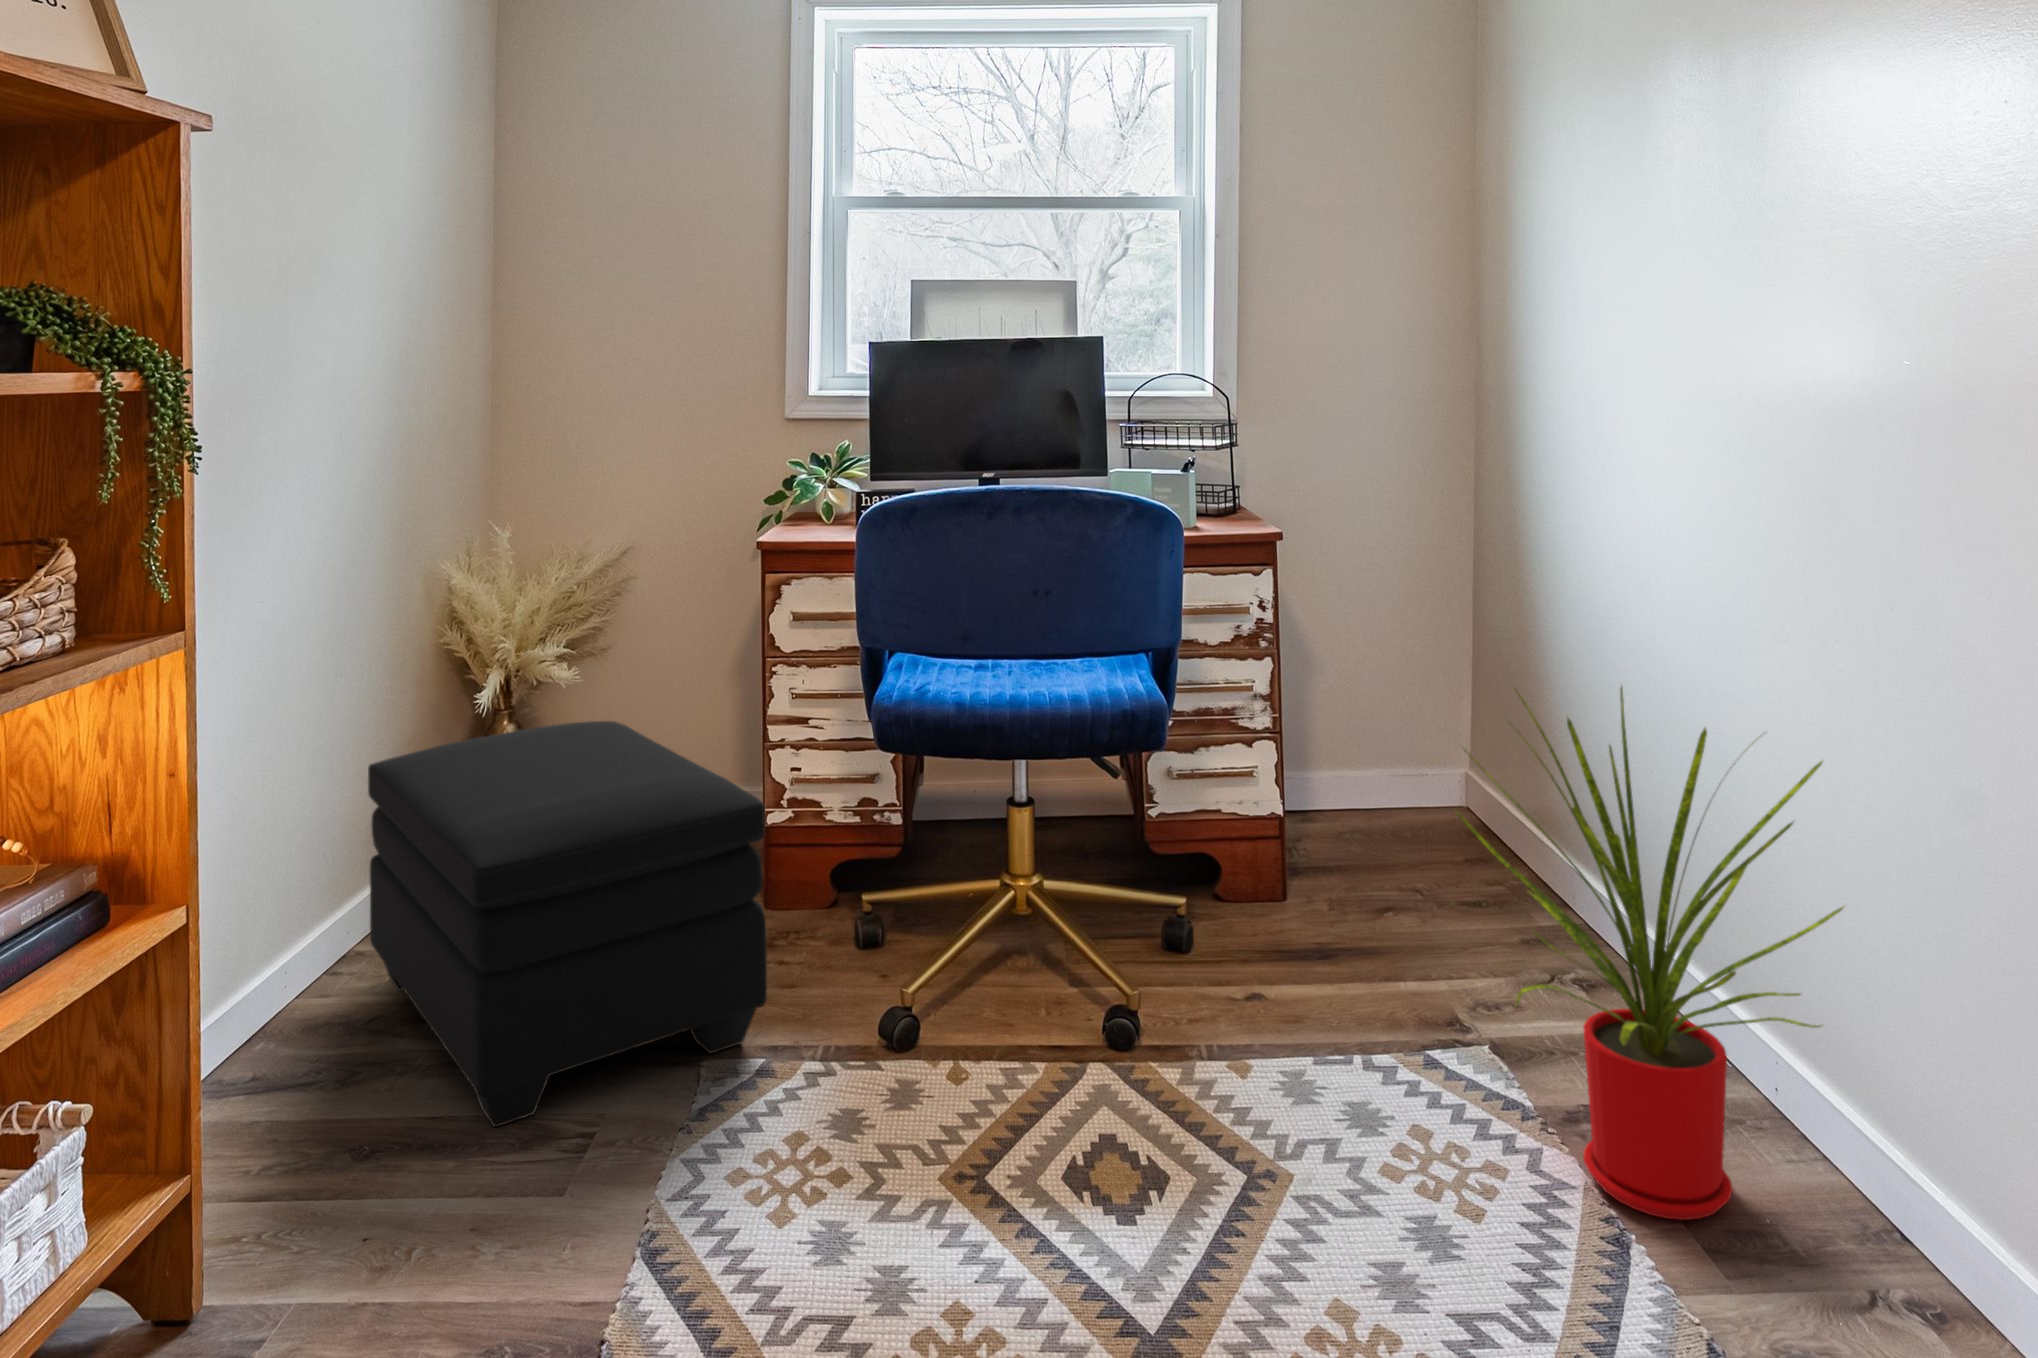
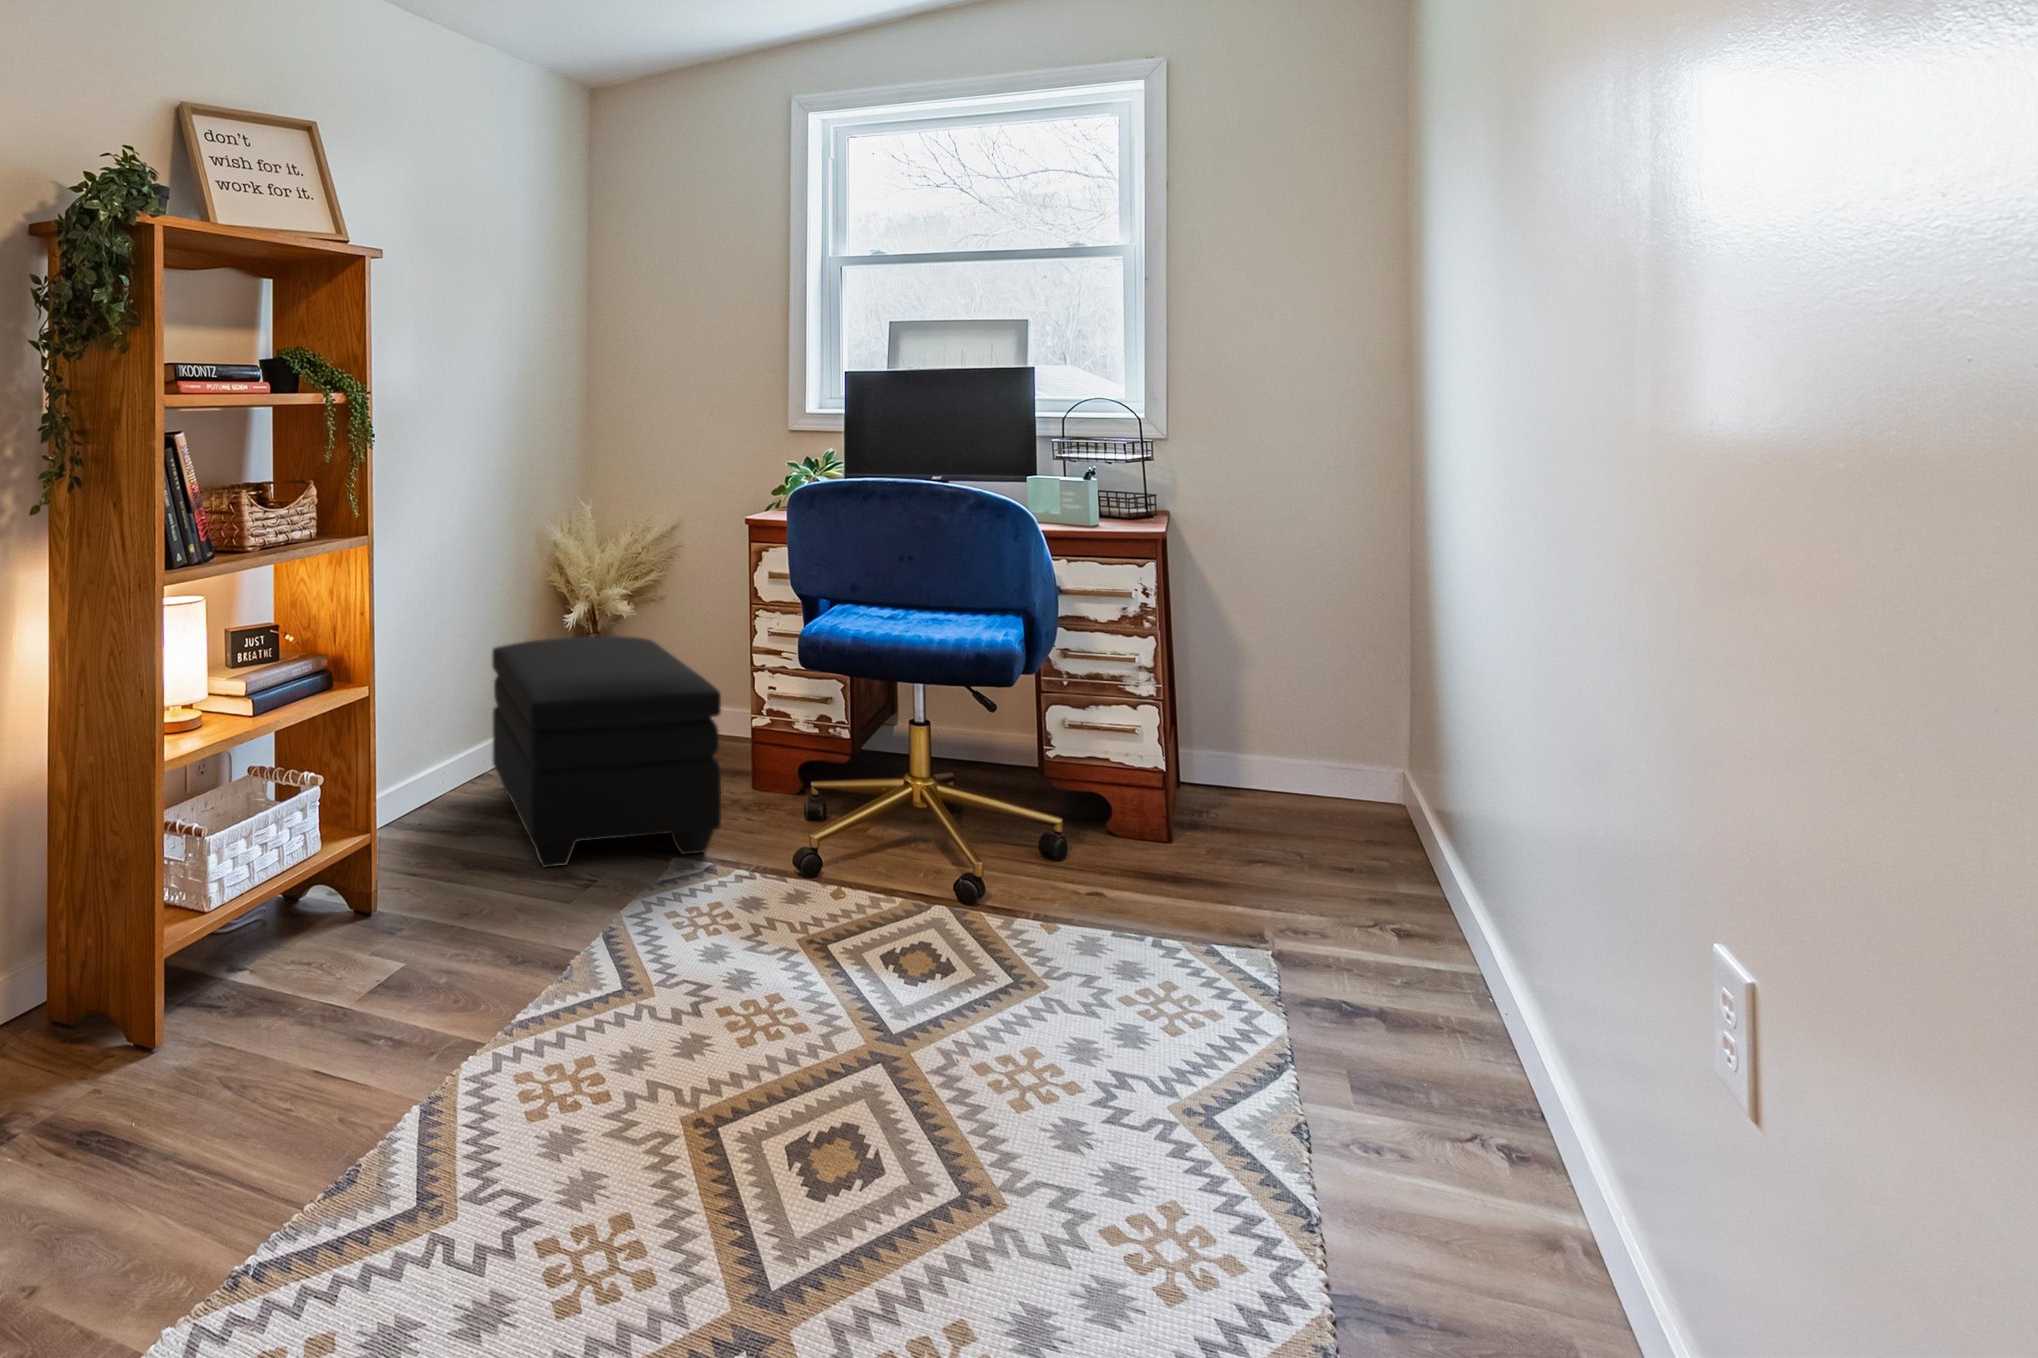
house plant: present [1457,687,1843,1220] -> none [1192,651,1498,1065]

